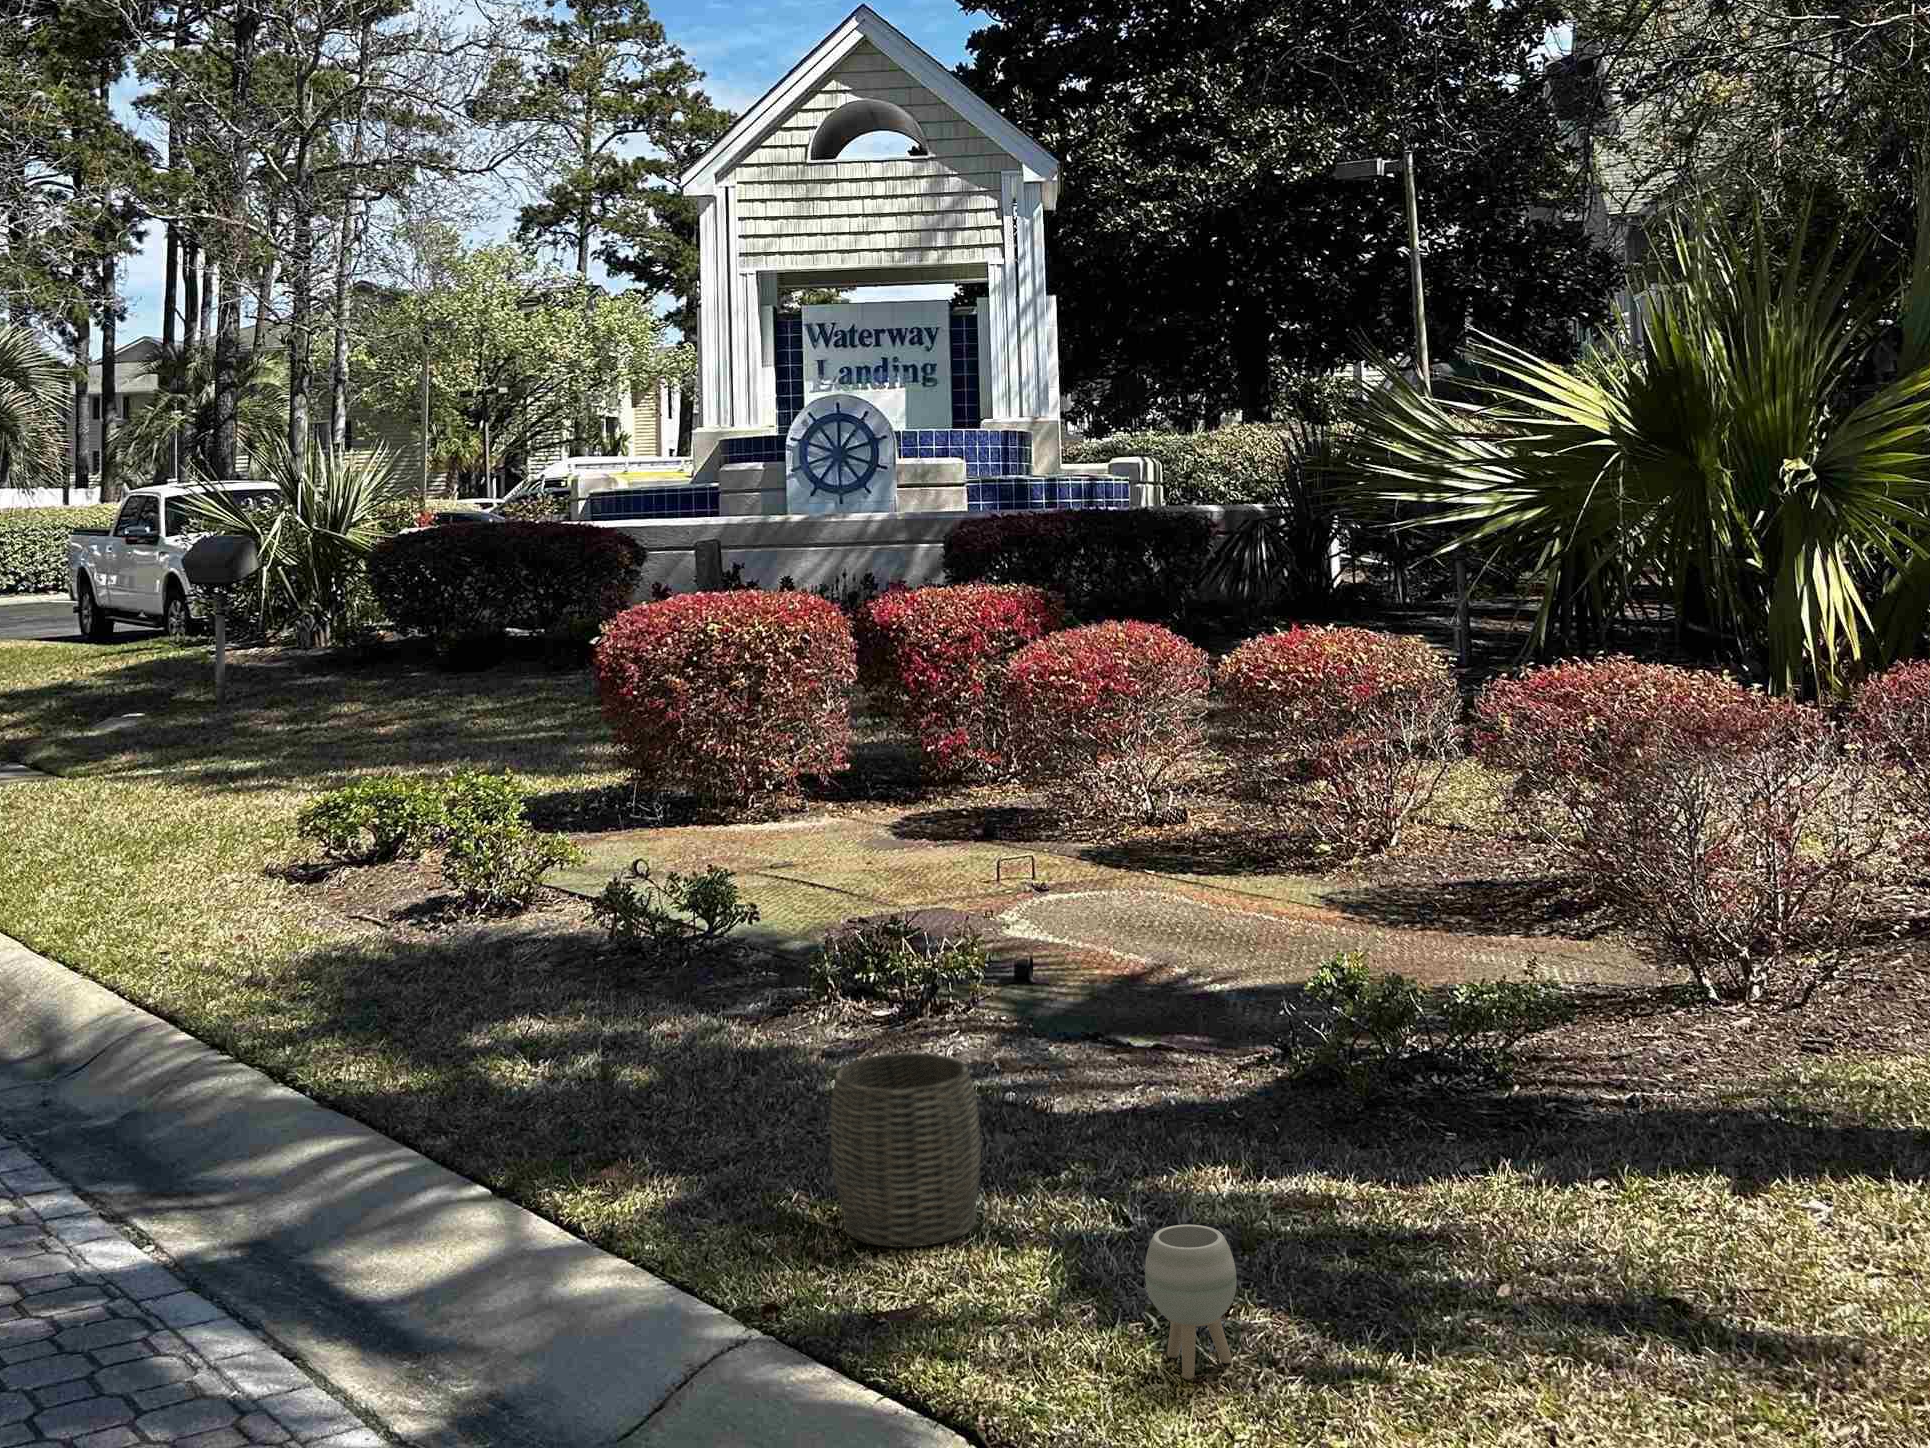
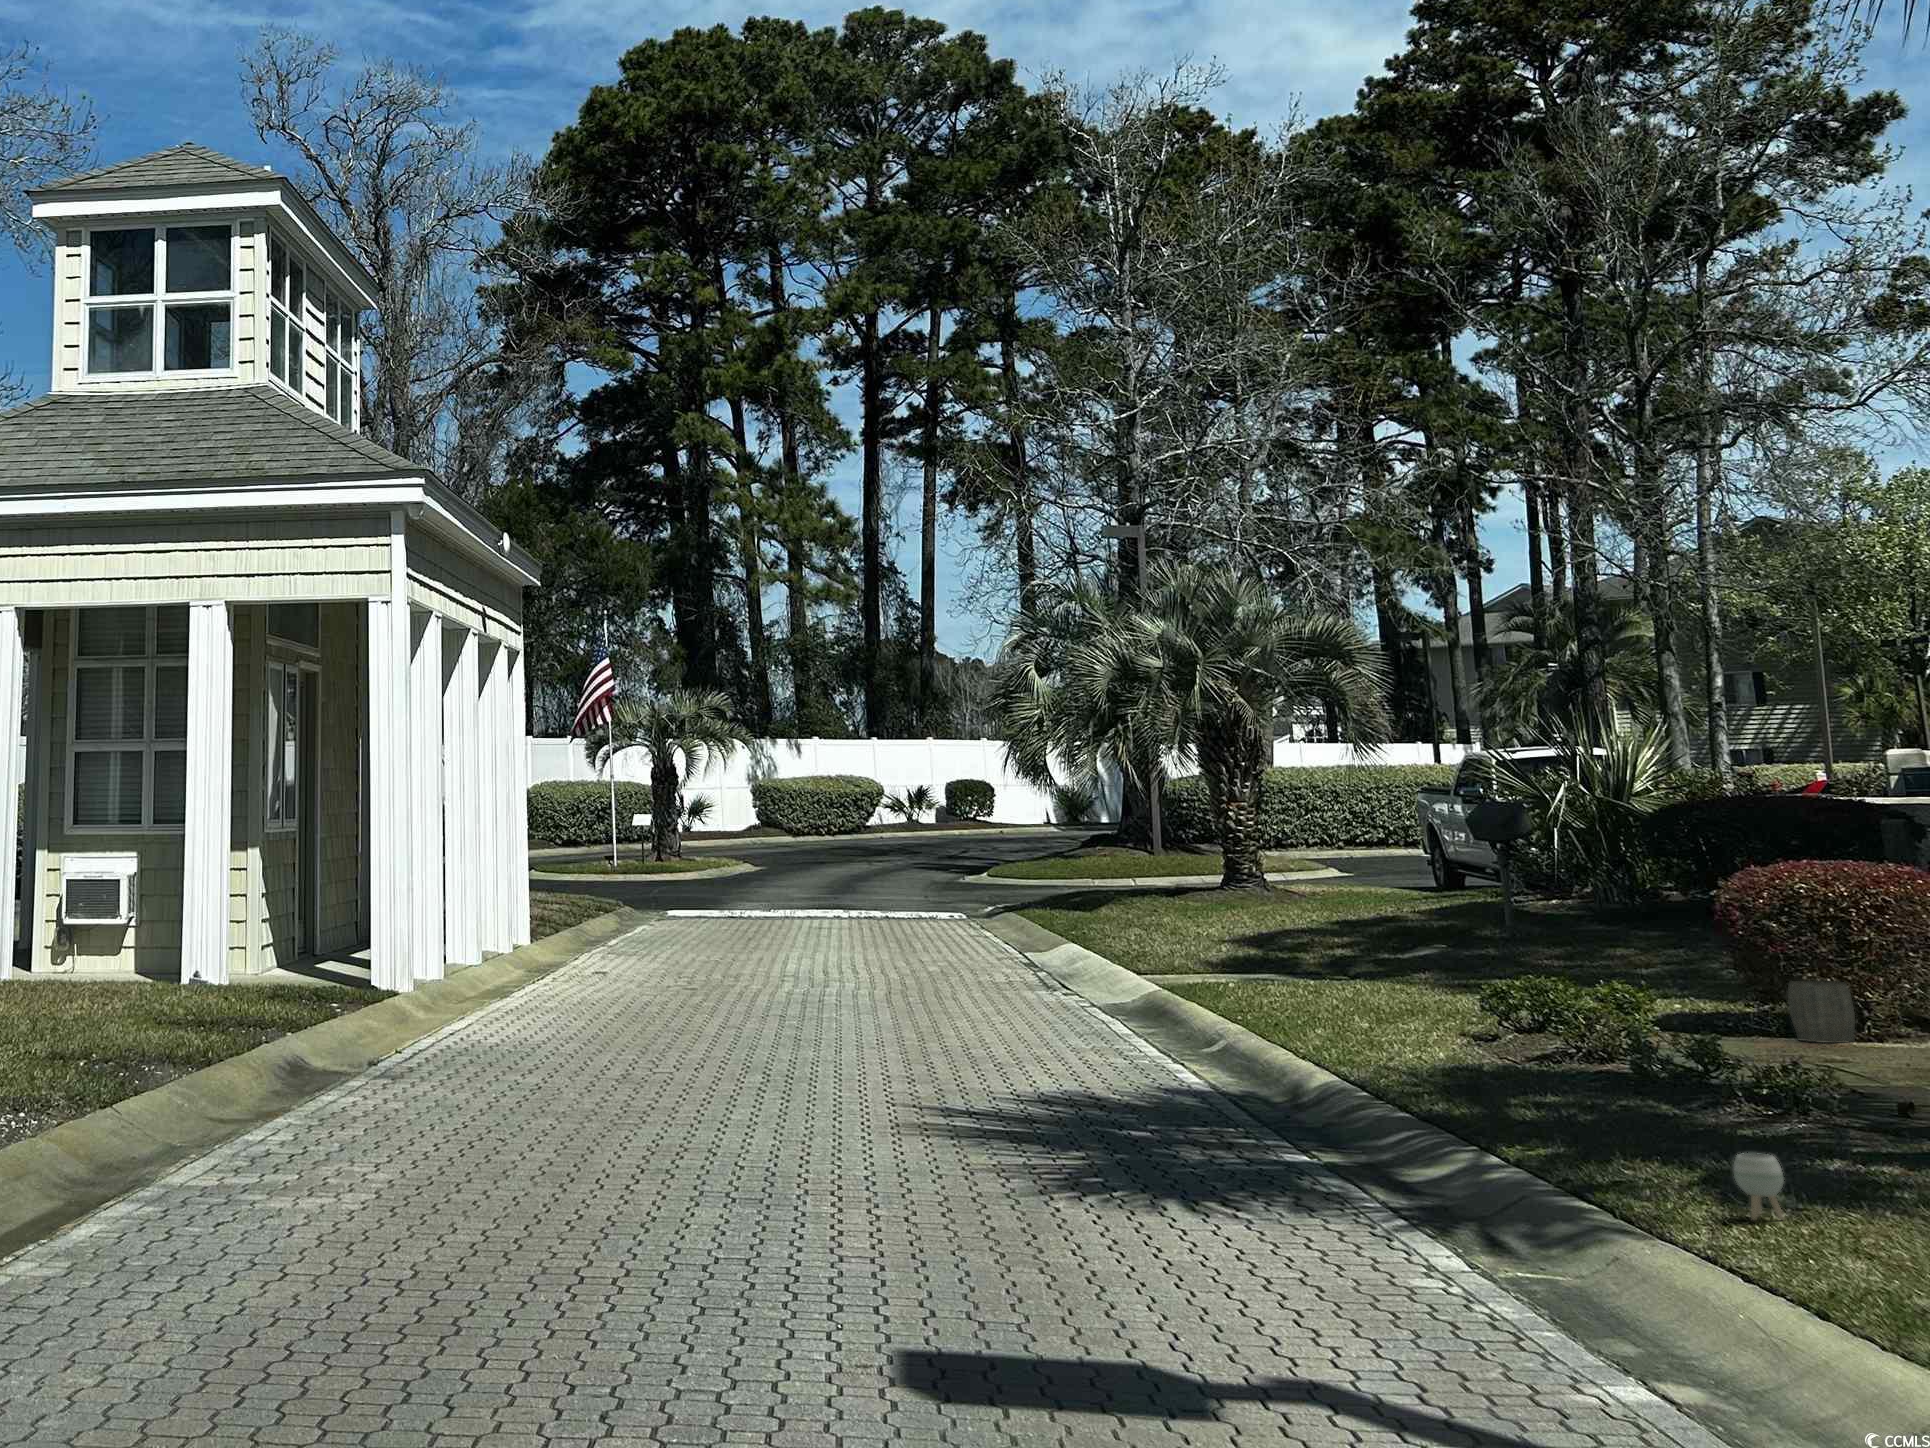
woven basket: present [830,1053,981,1247] -> present [1788,981,1855,1043]

